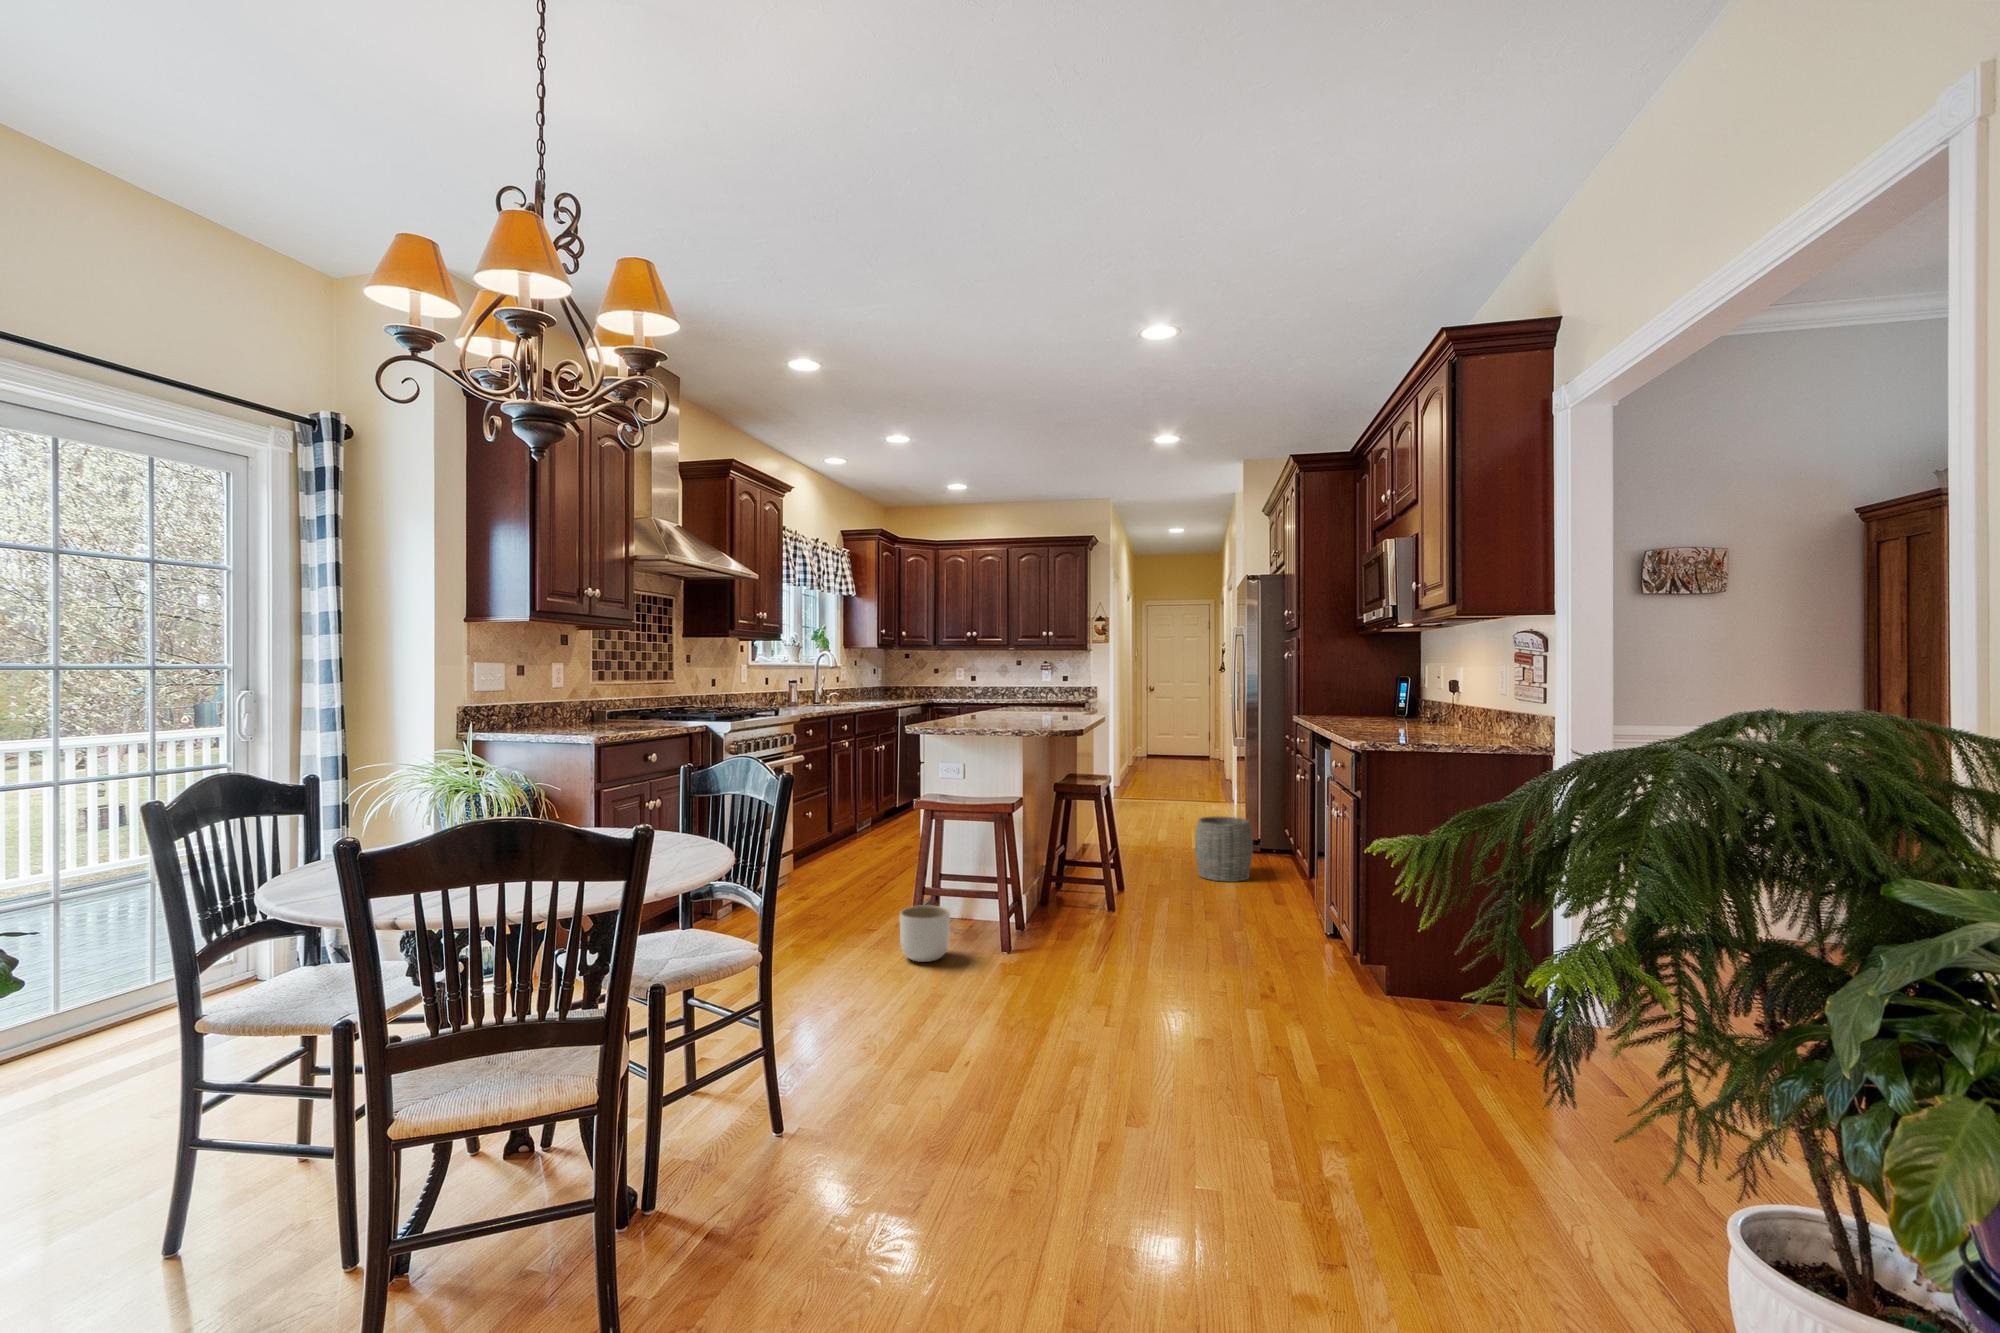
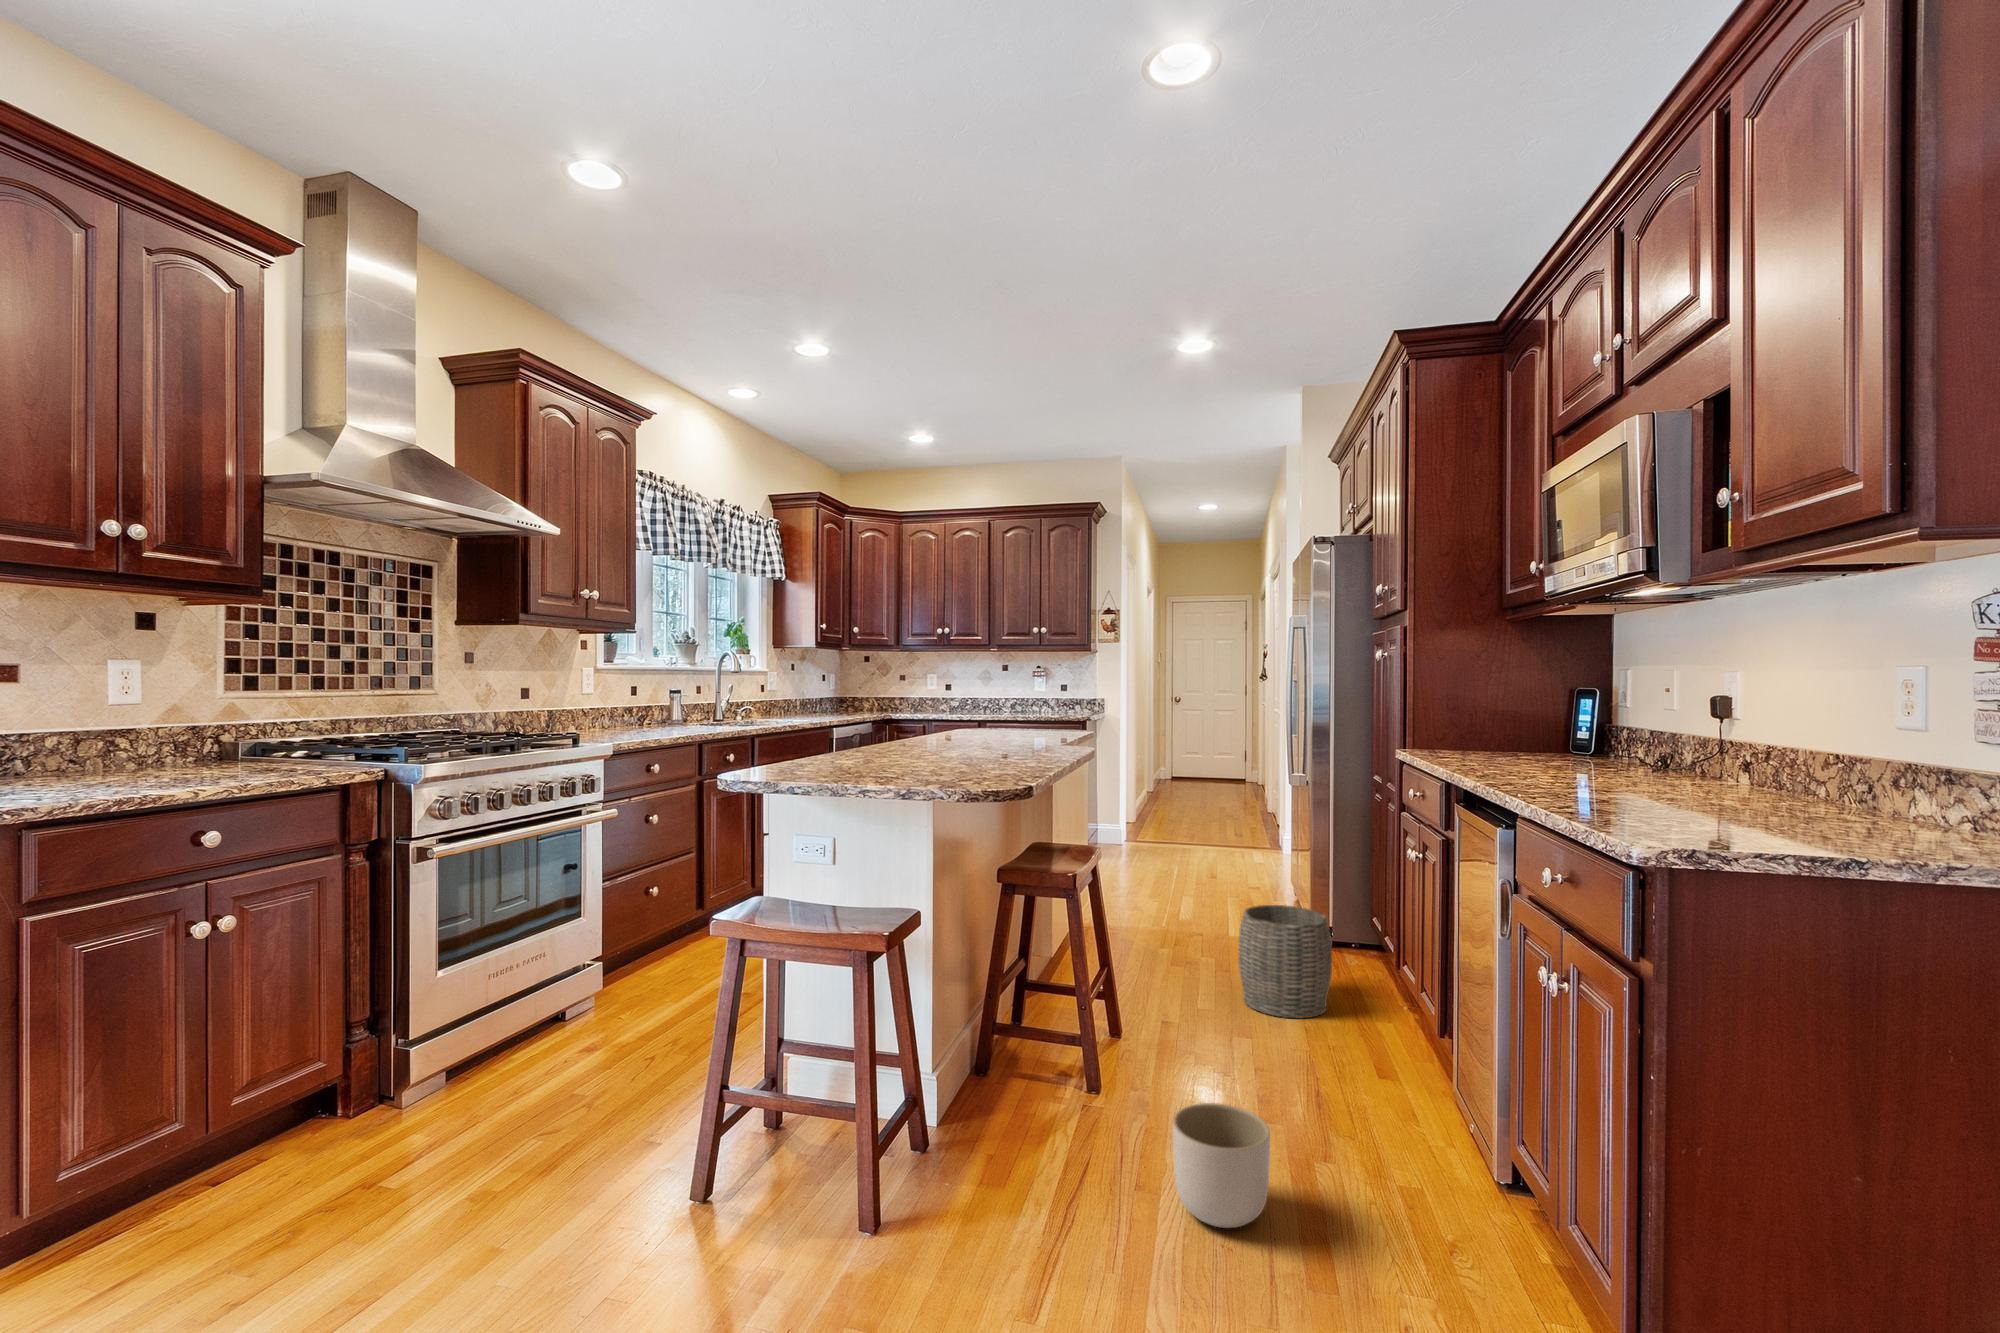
planter: present [900,905,950,962] -> present [1173,1103,1270,1228]

